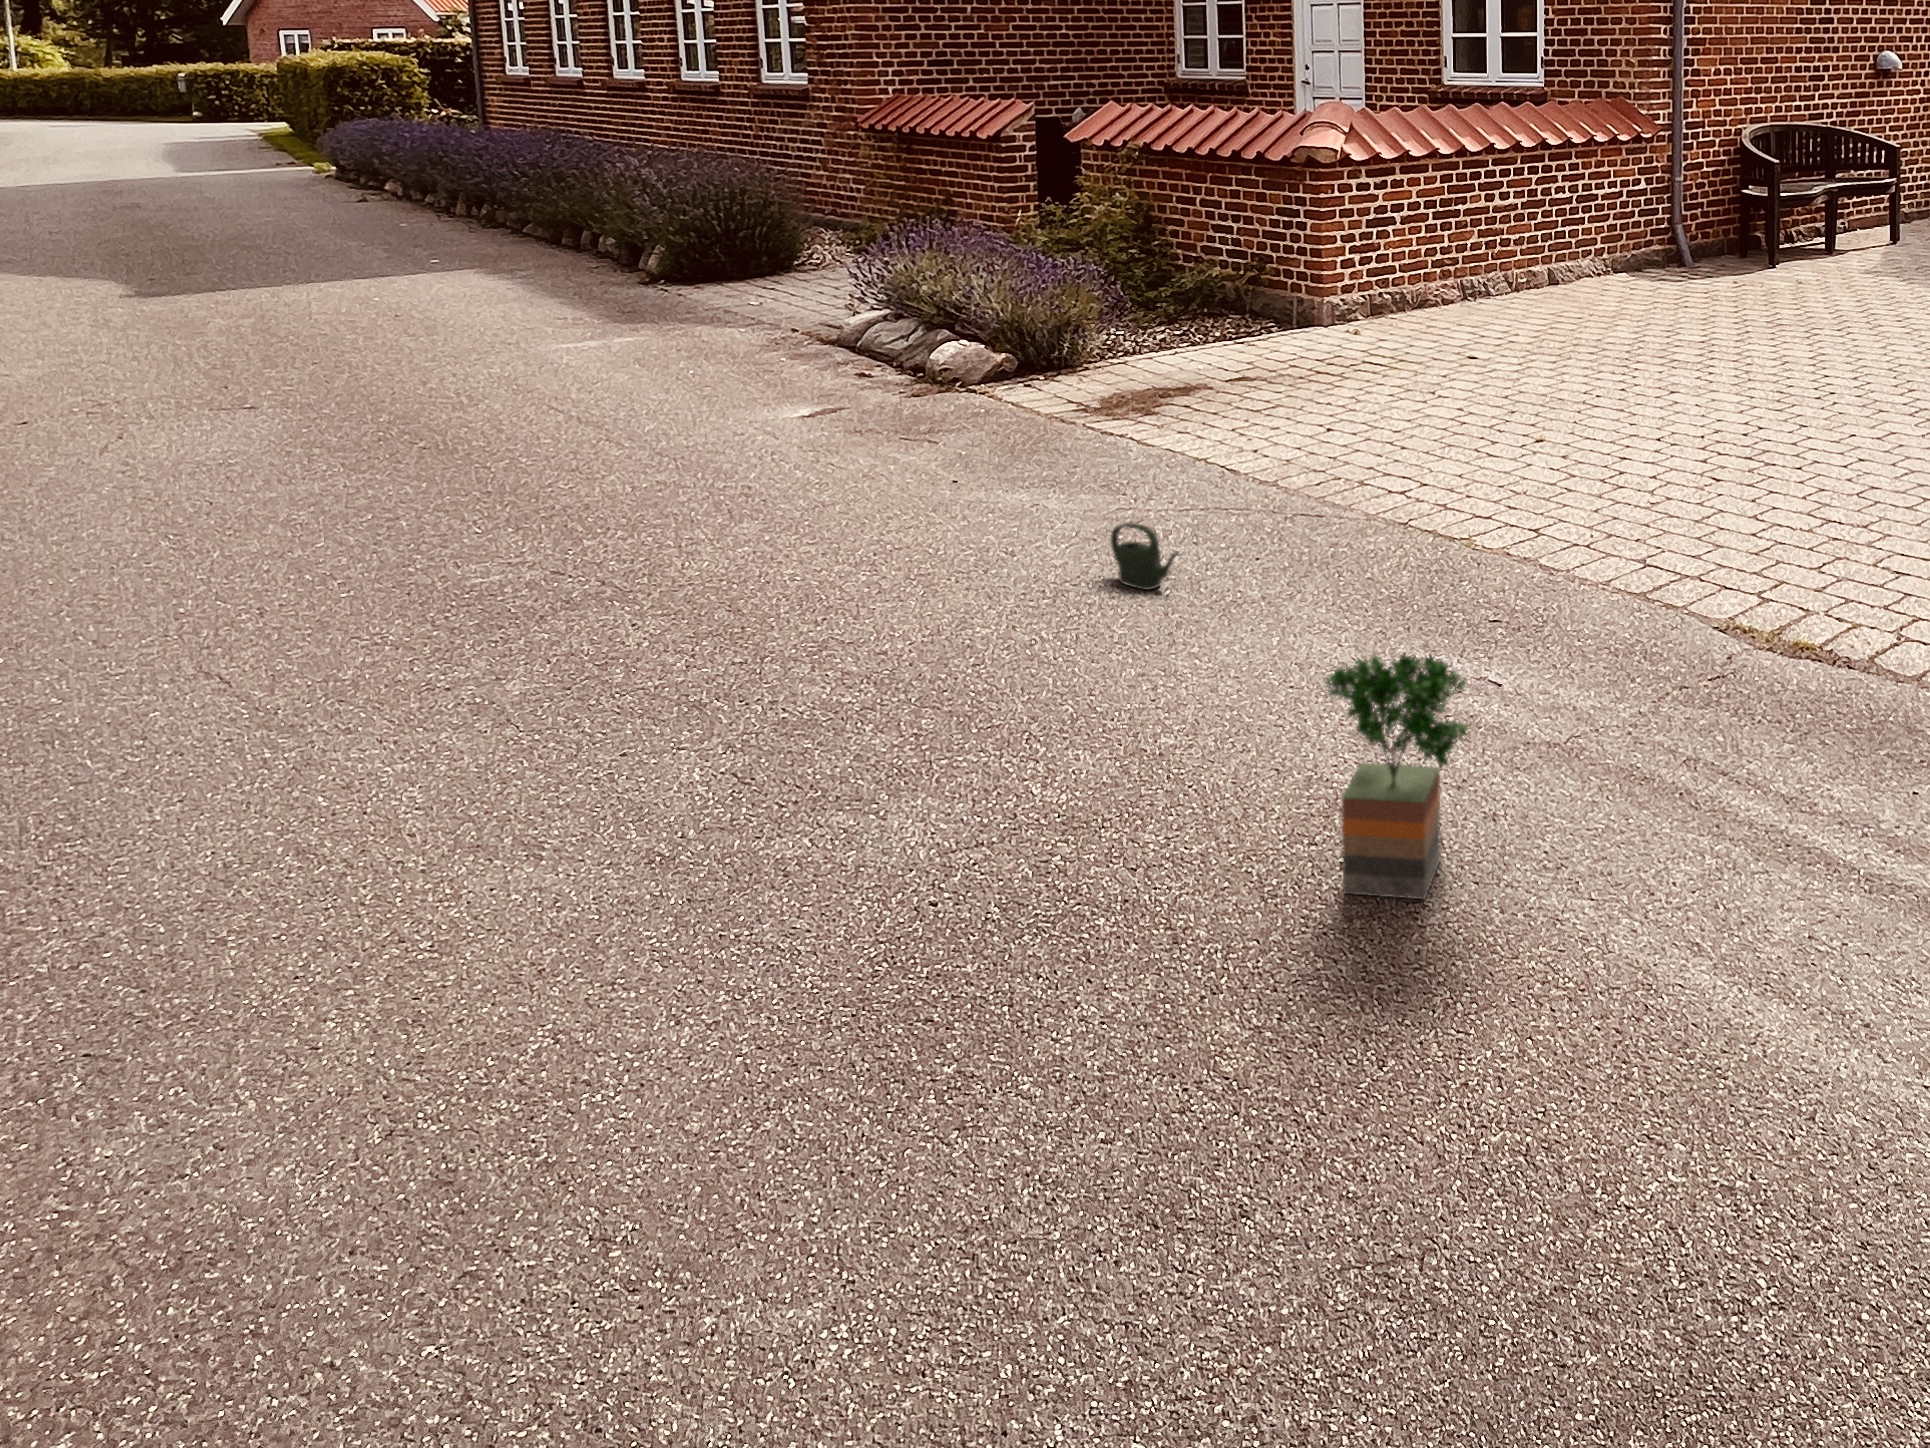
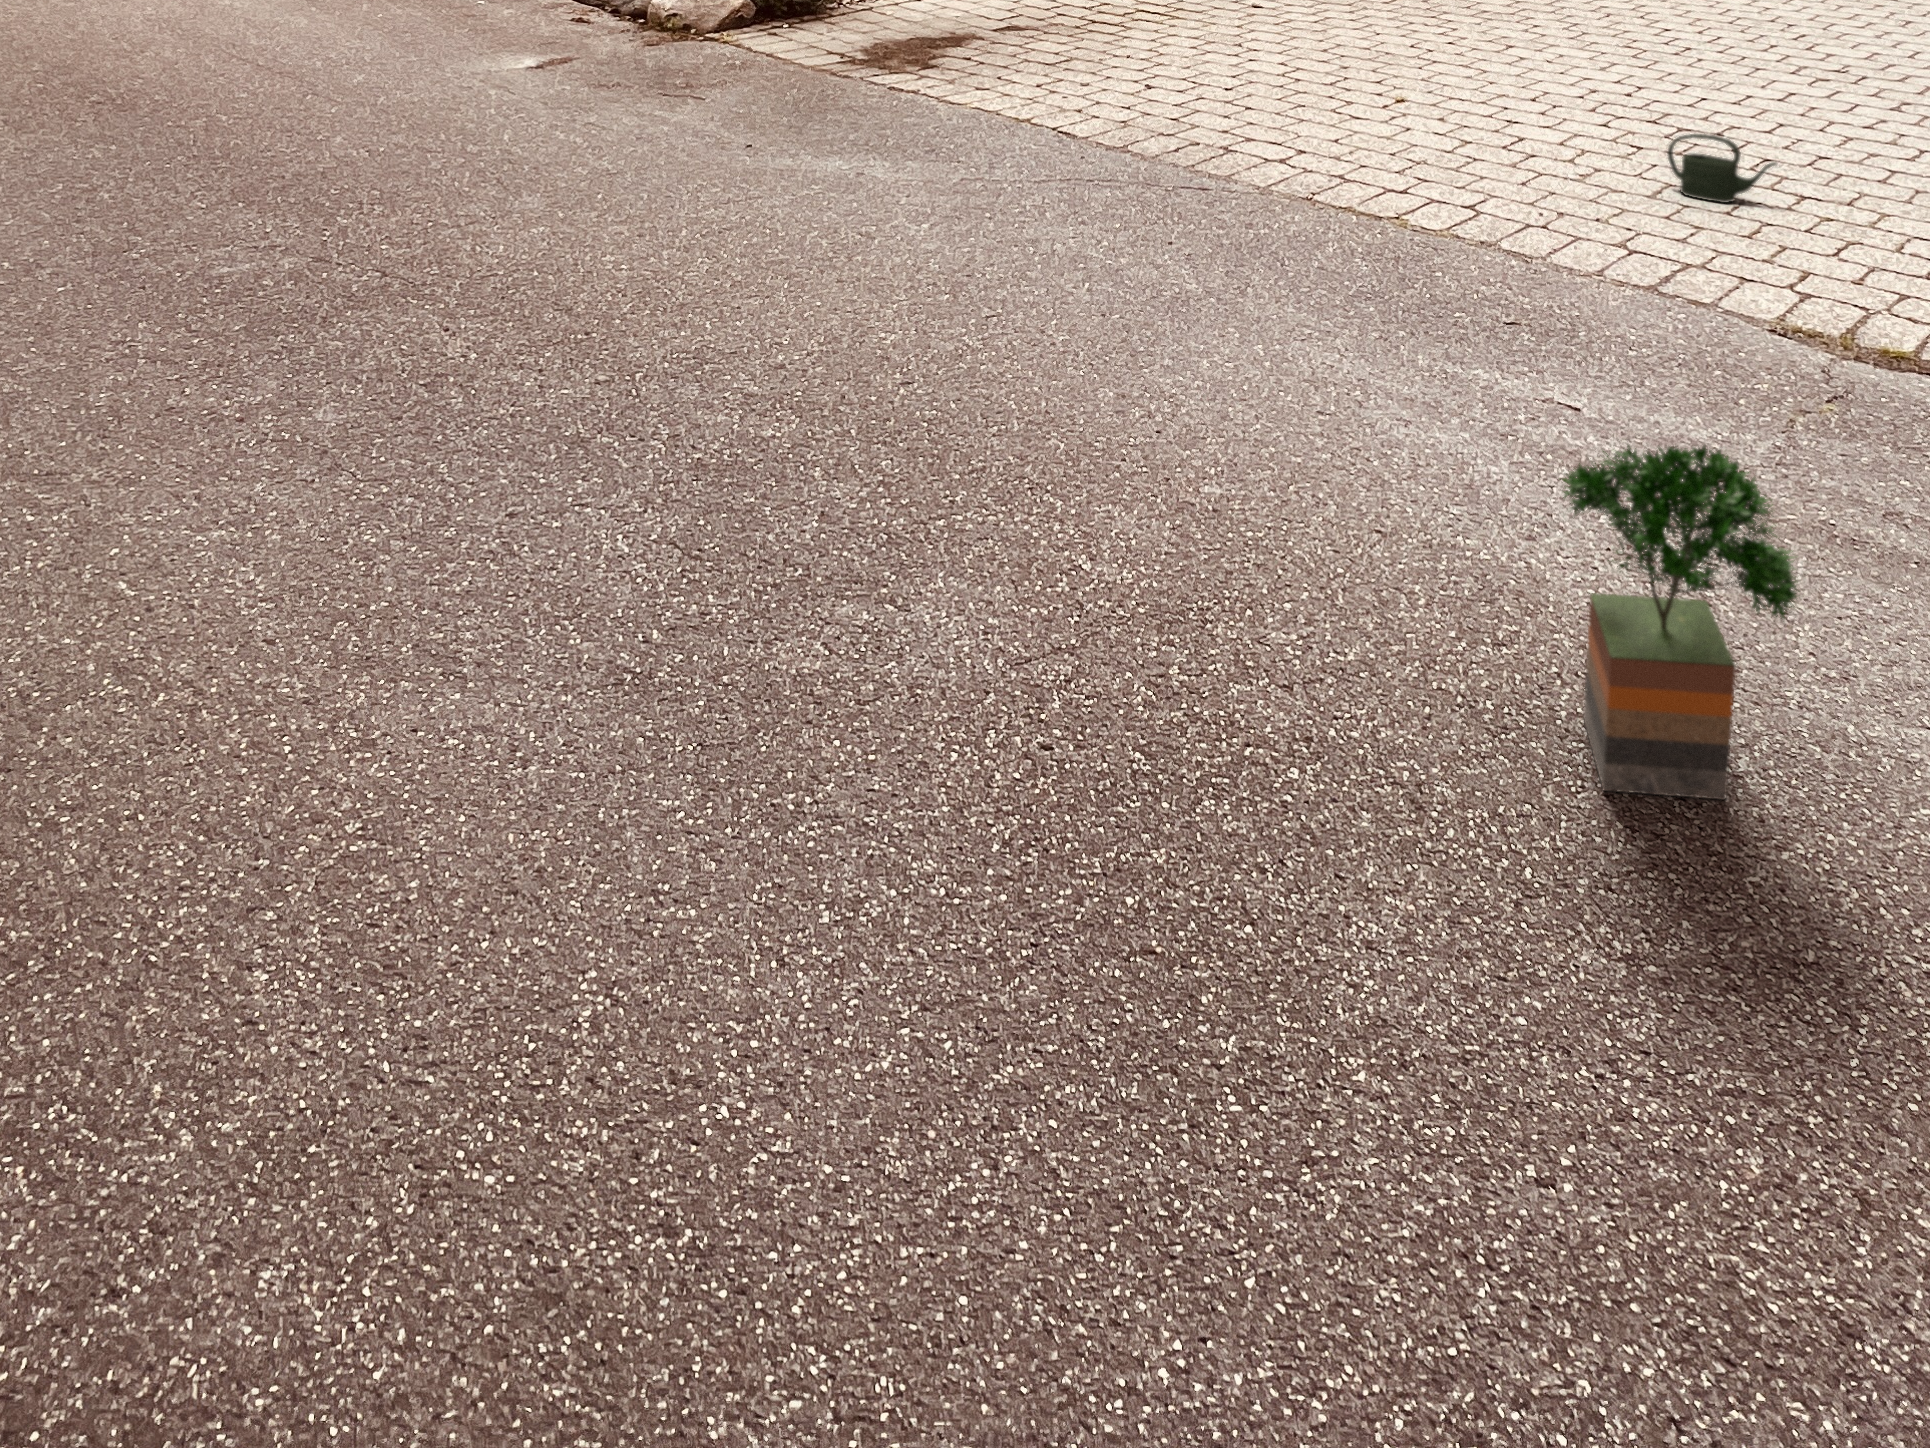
watering can: present [1111,523,1179,590] -> present [1667,134,1777,203]

